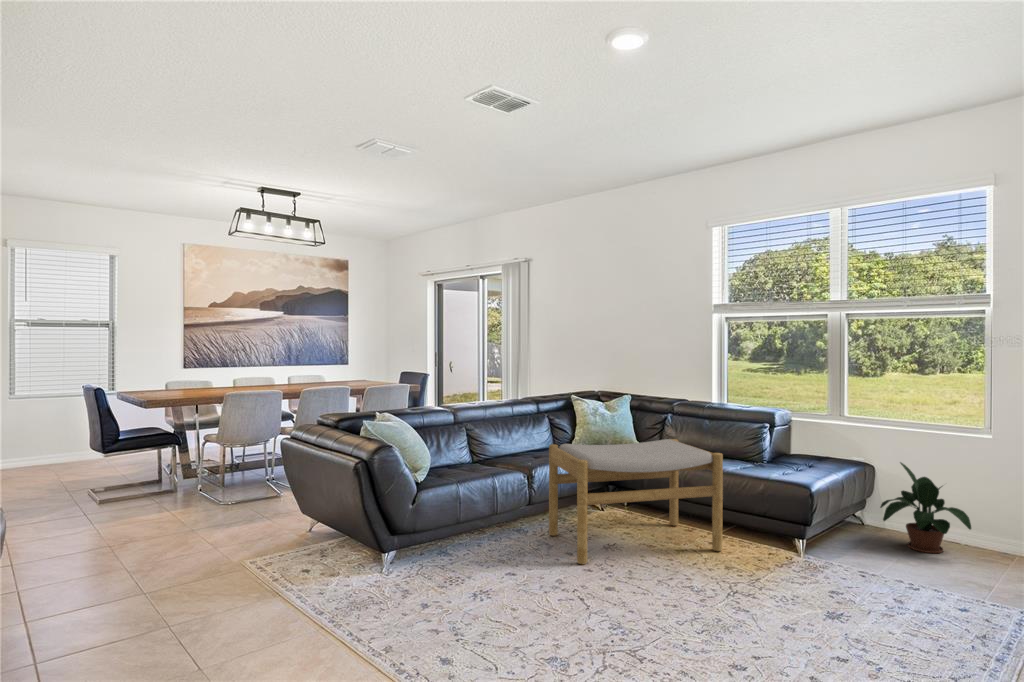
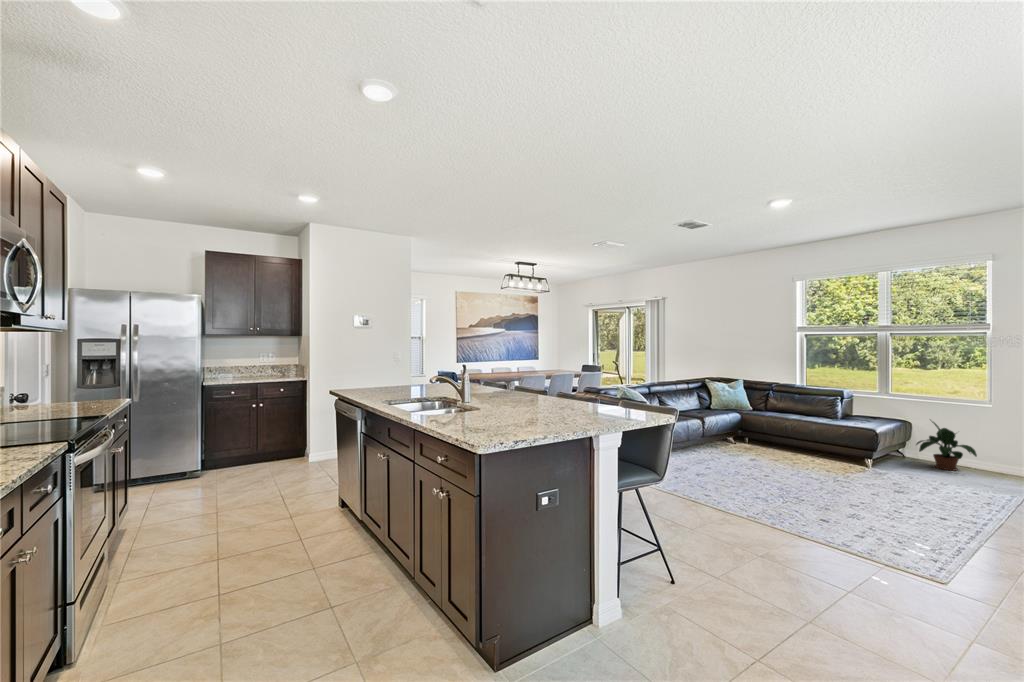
footstool: present [549,439,723,564] -> none [715,404,822,468]

